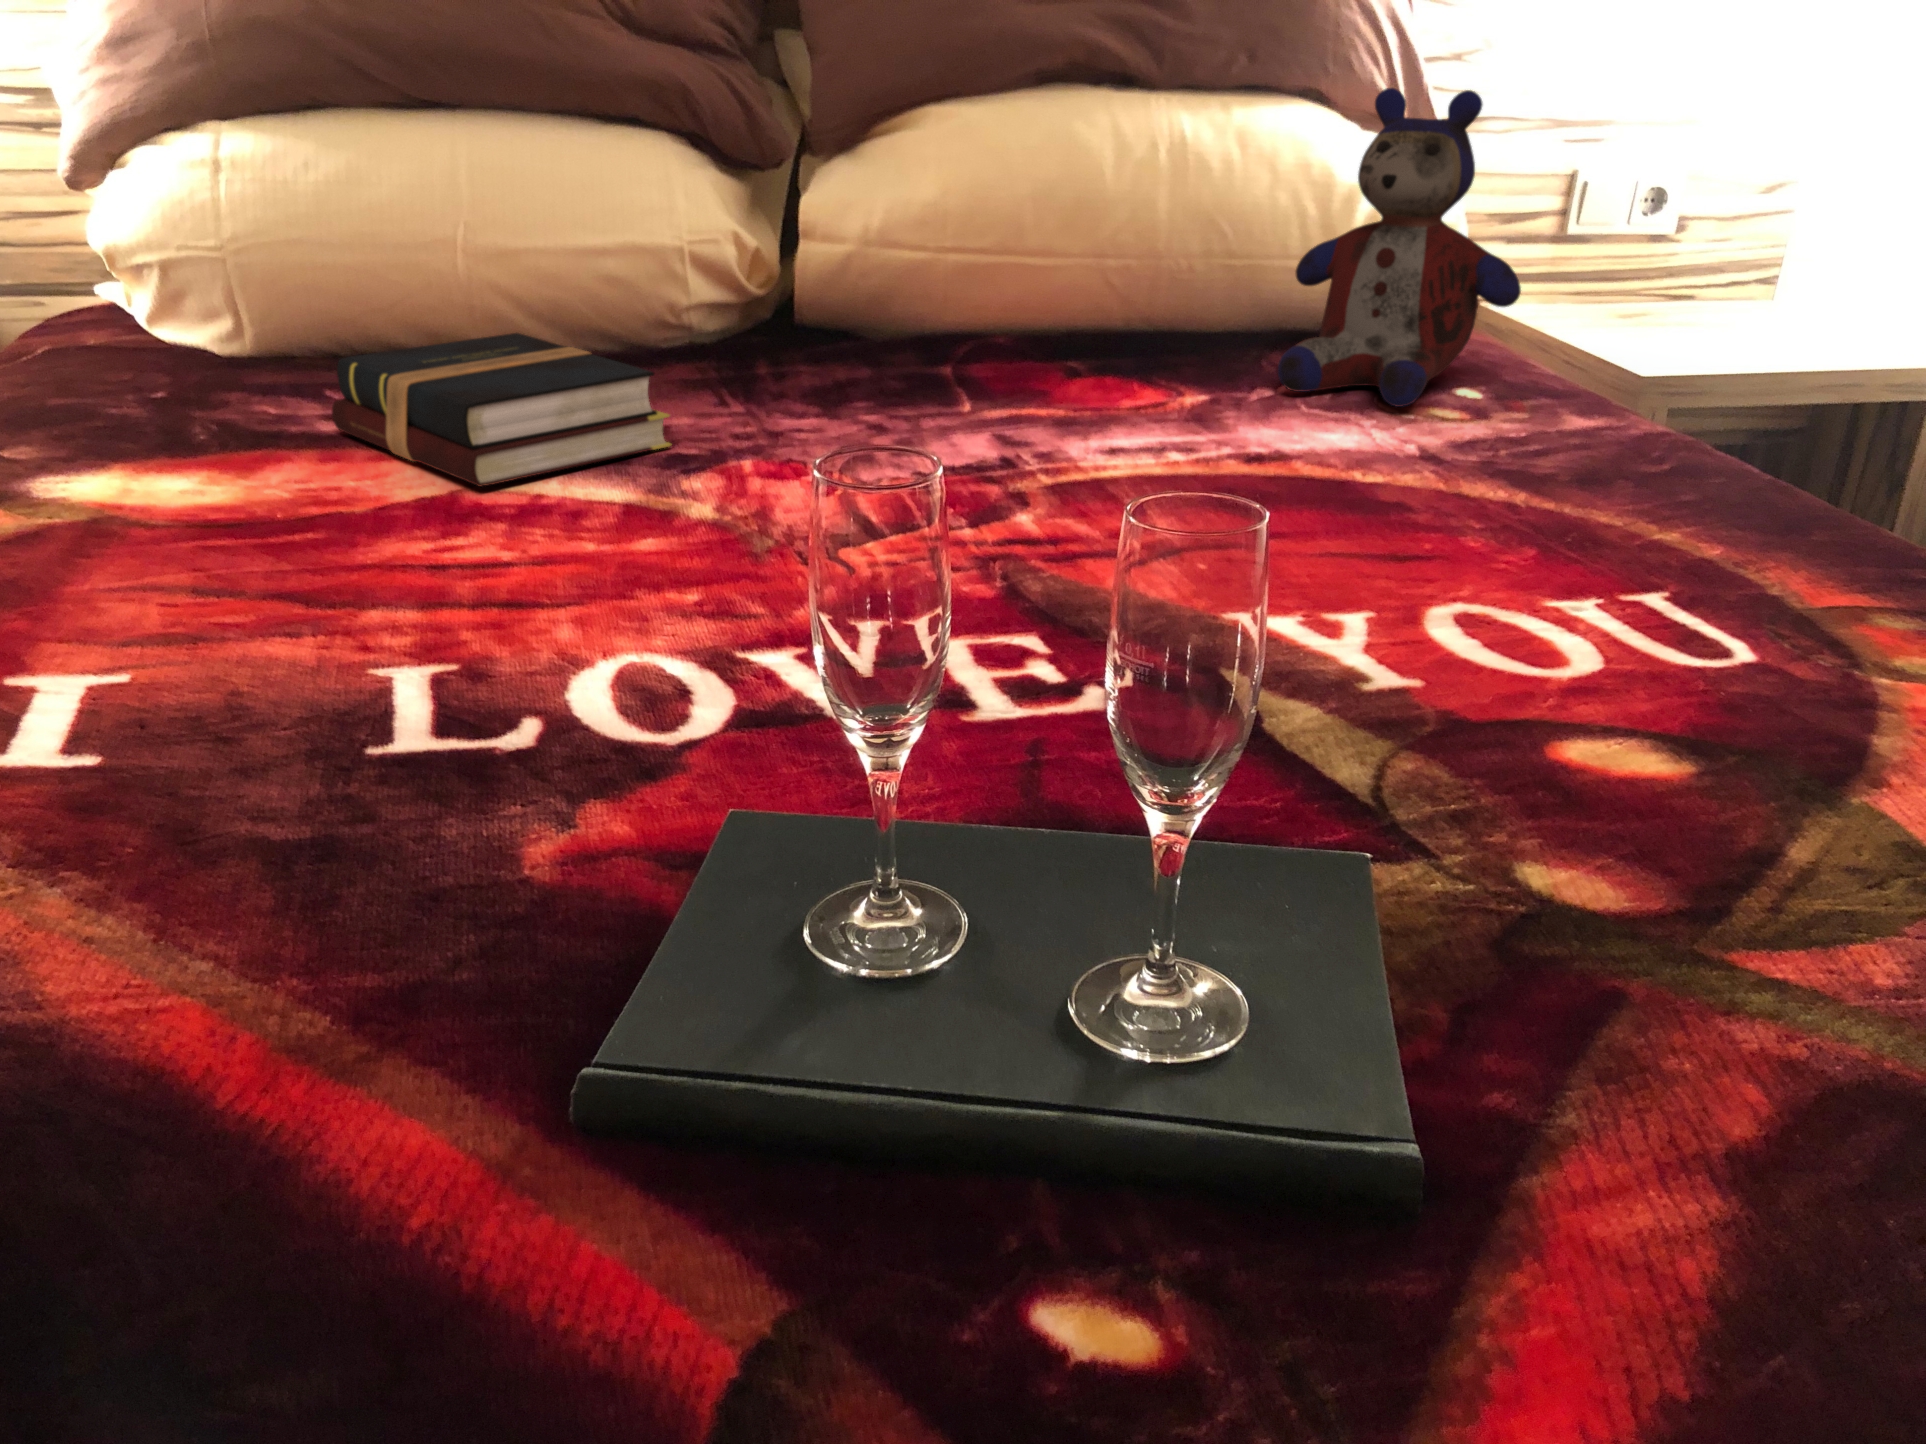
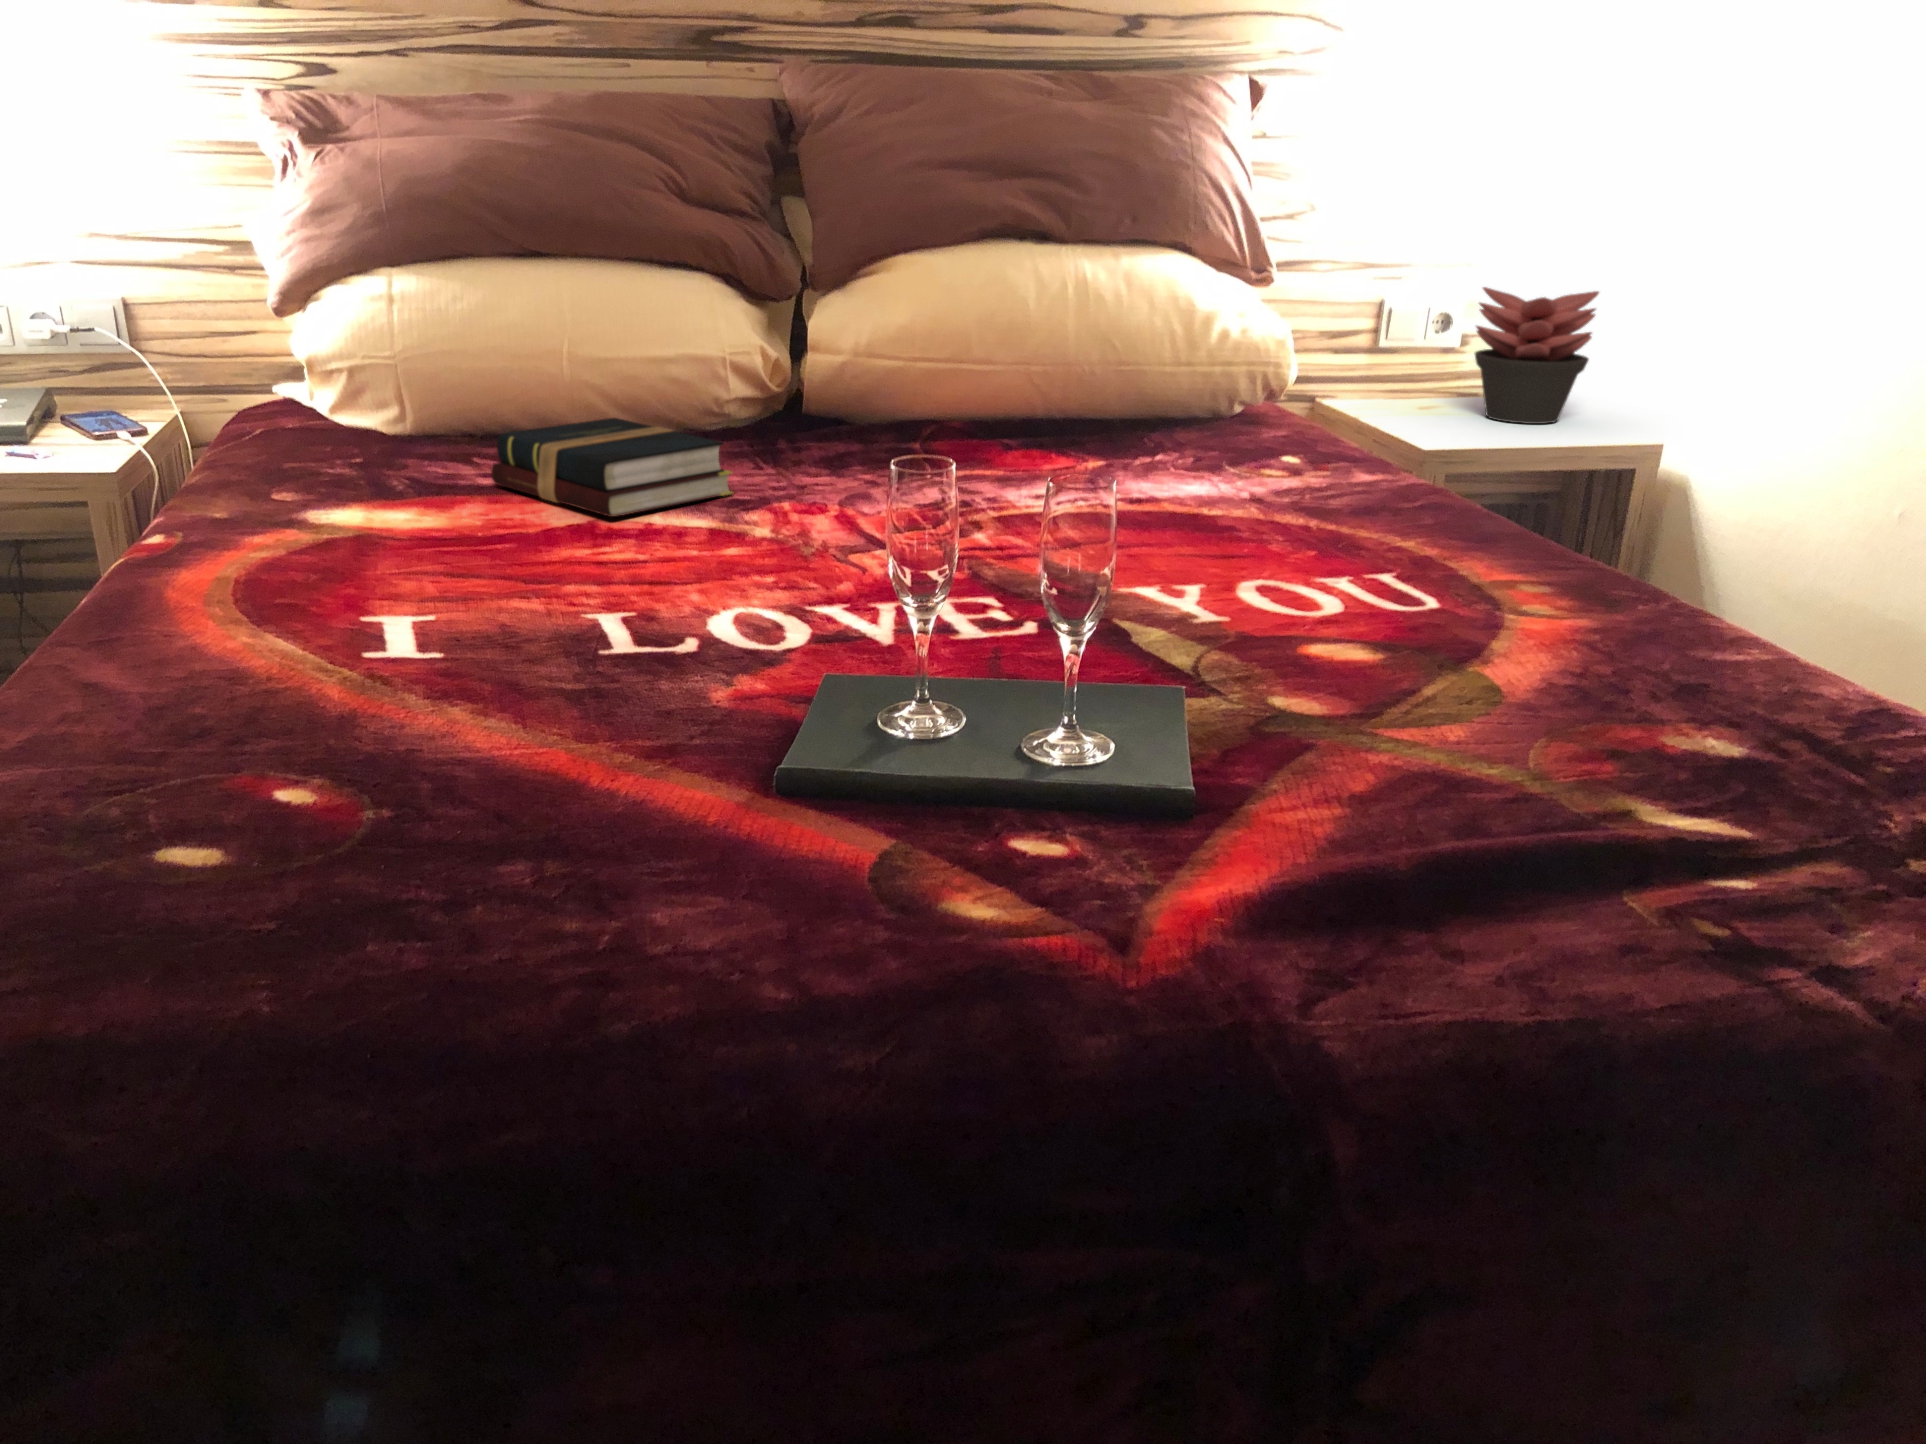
stuffed bear: present [1278,88,1521,407] -> none [1155,250,1321,468]
succulent plant: none [1696,149,1876,335] -> present [1475,287,1599,424]

